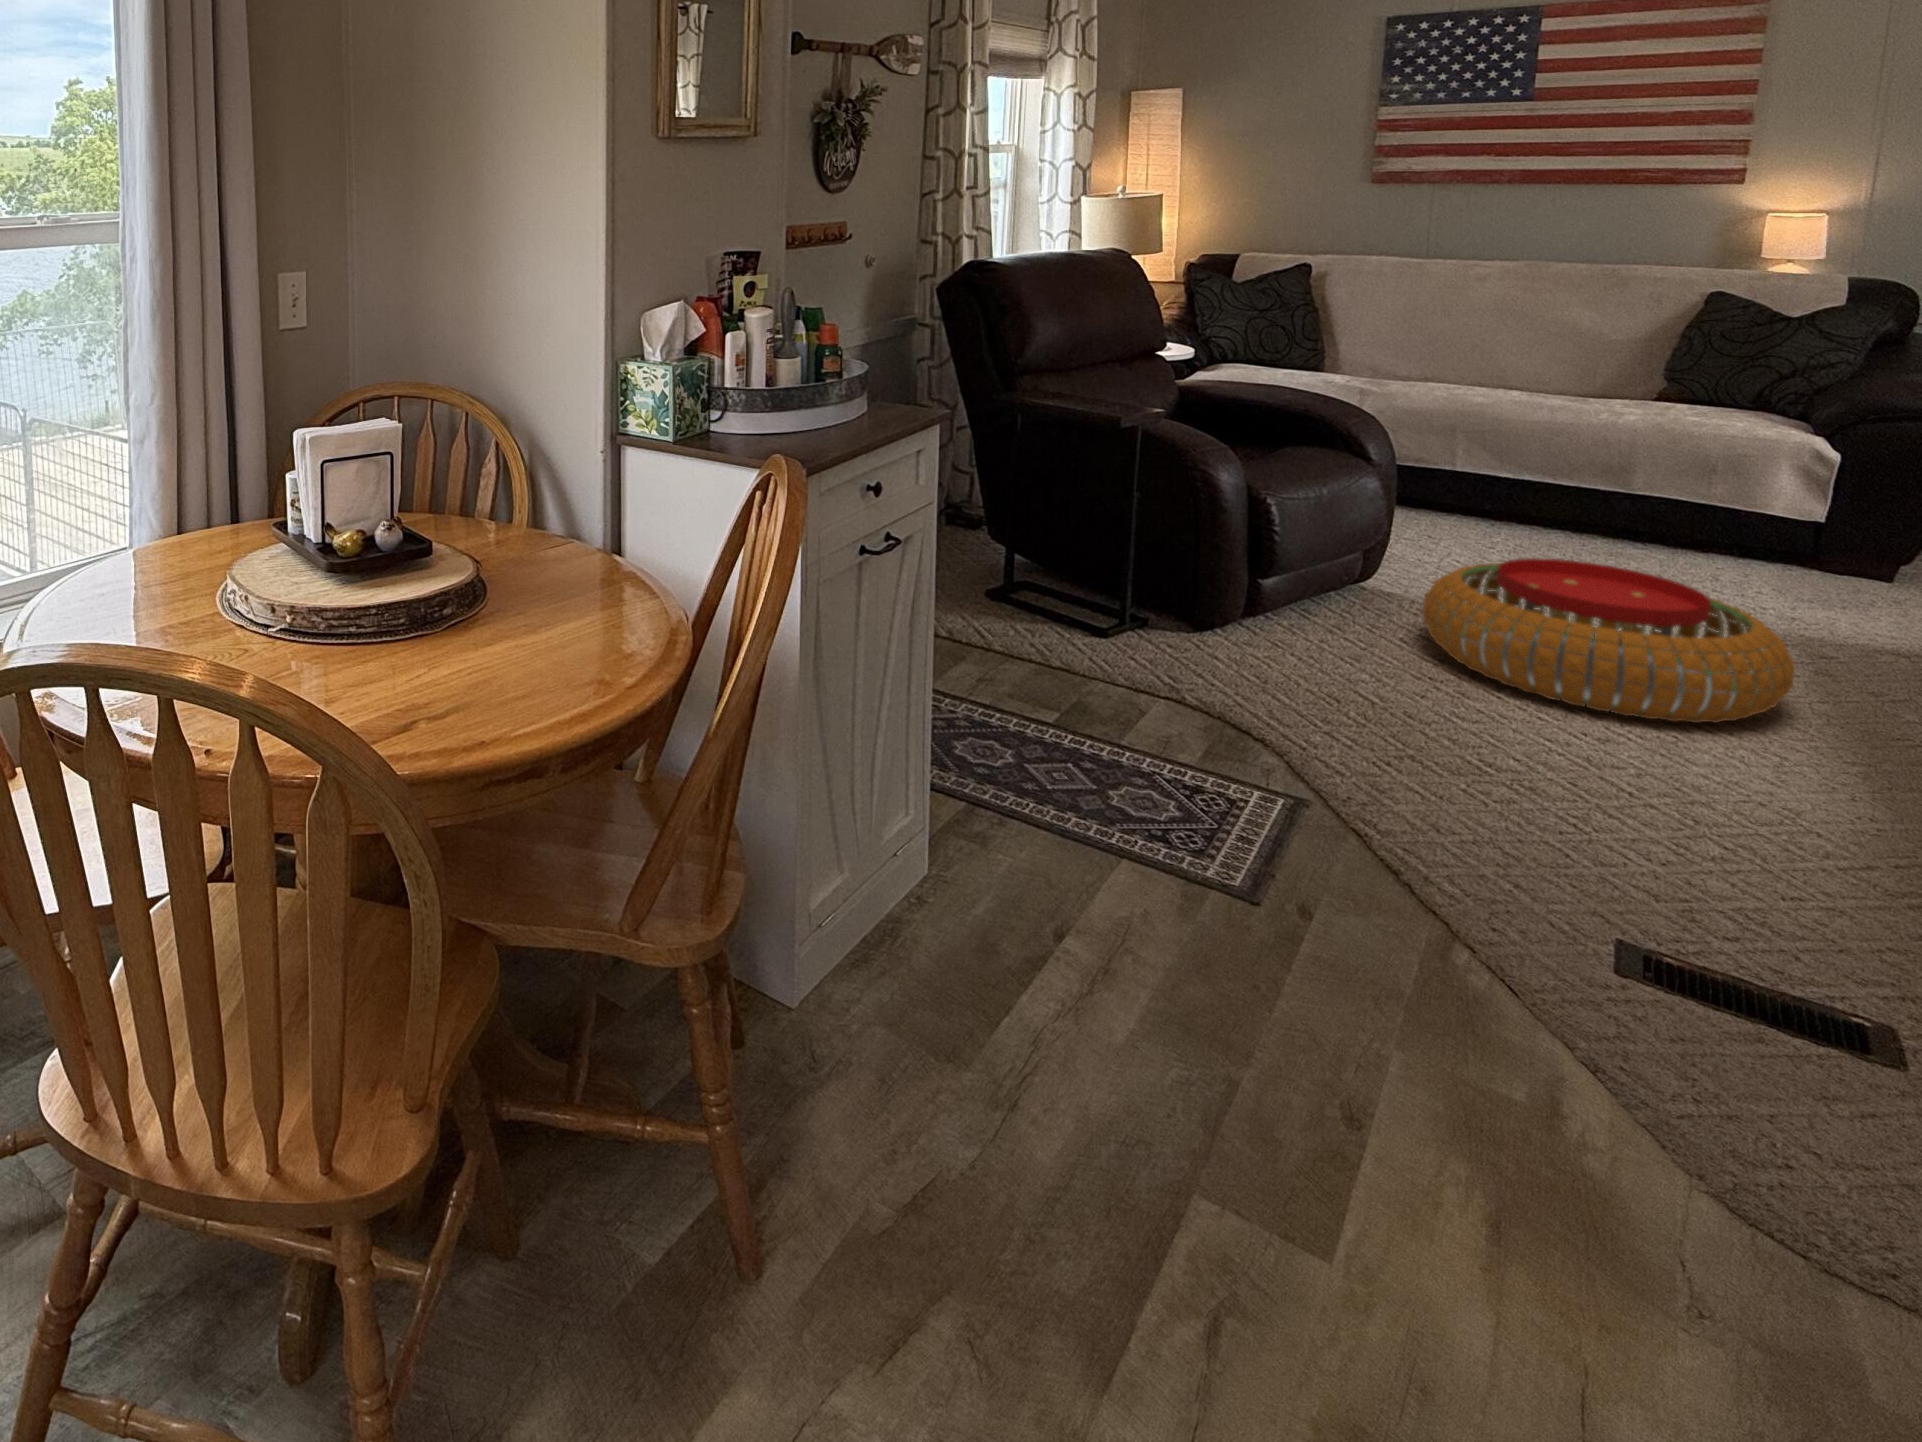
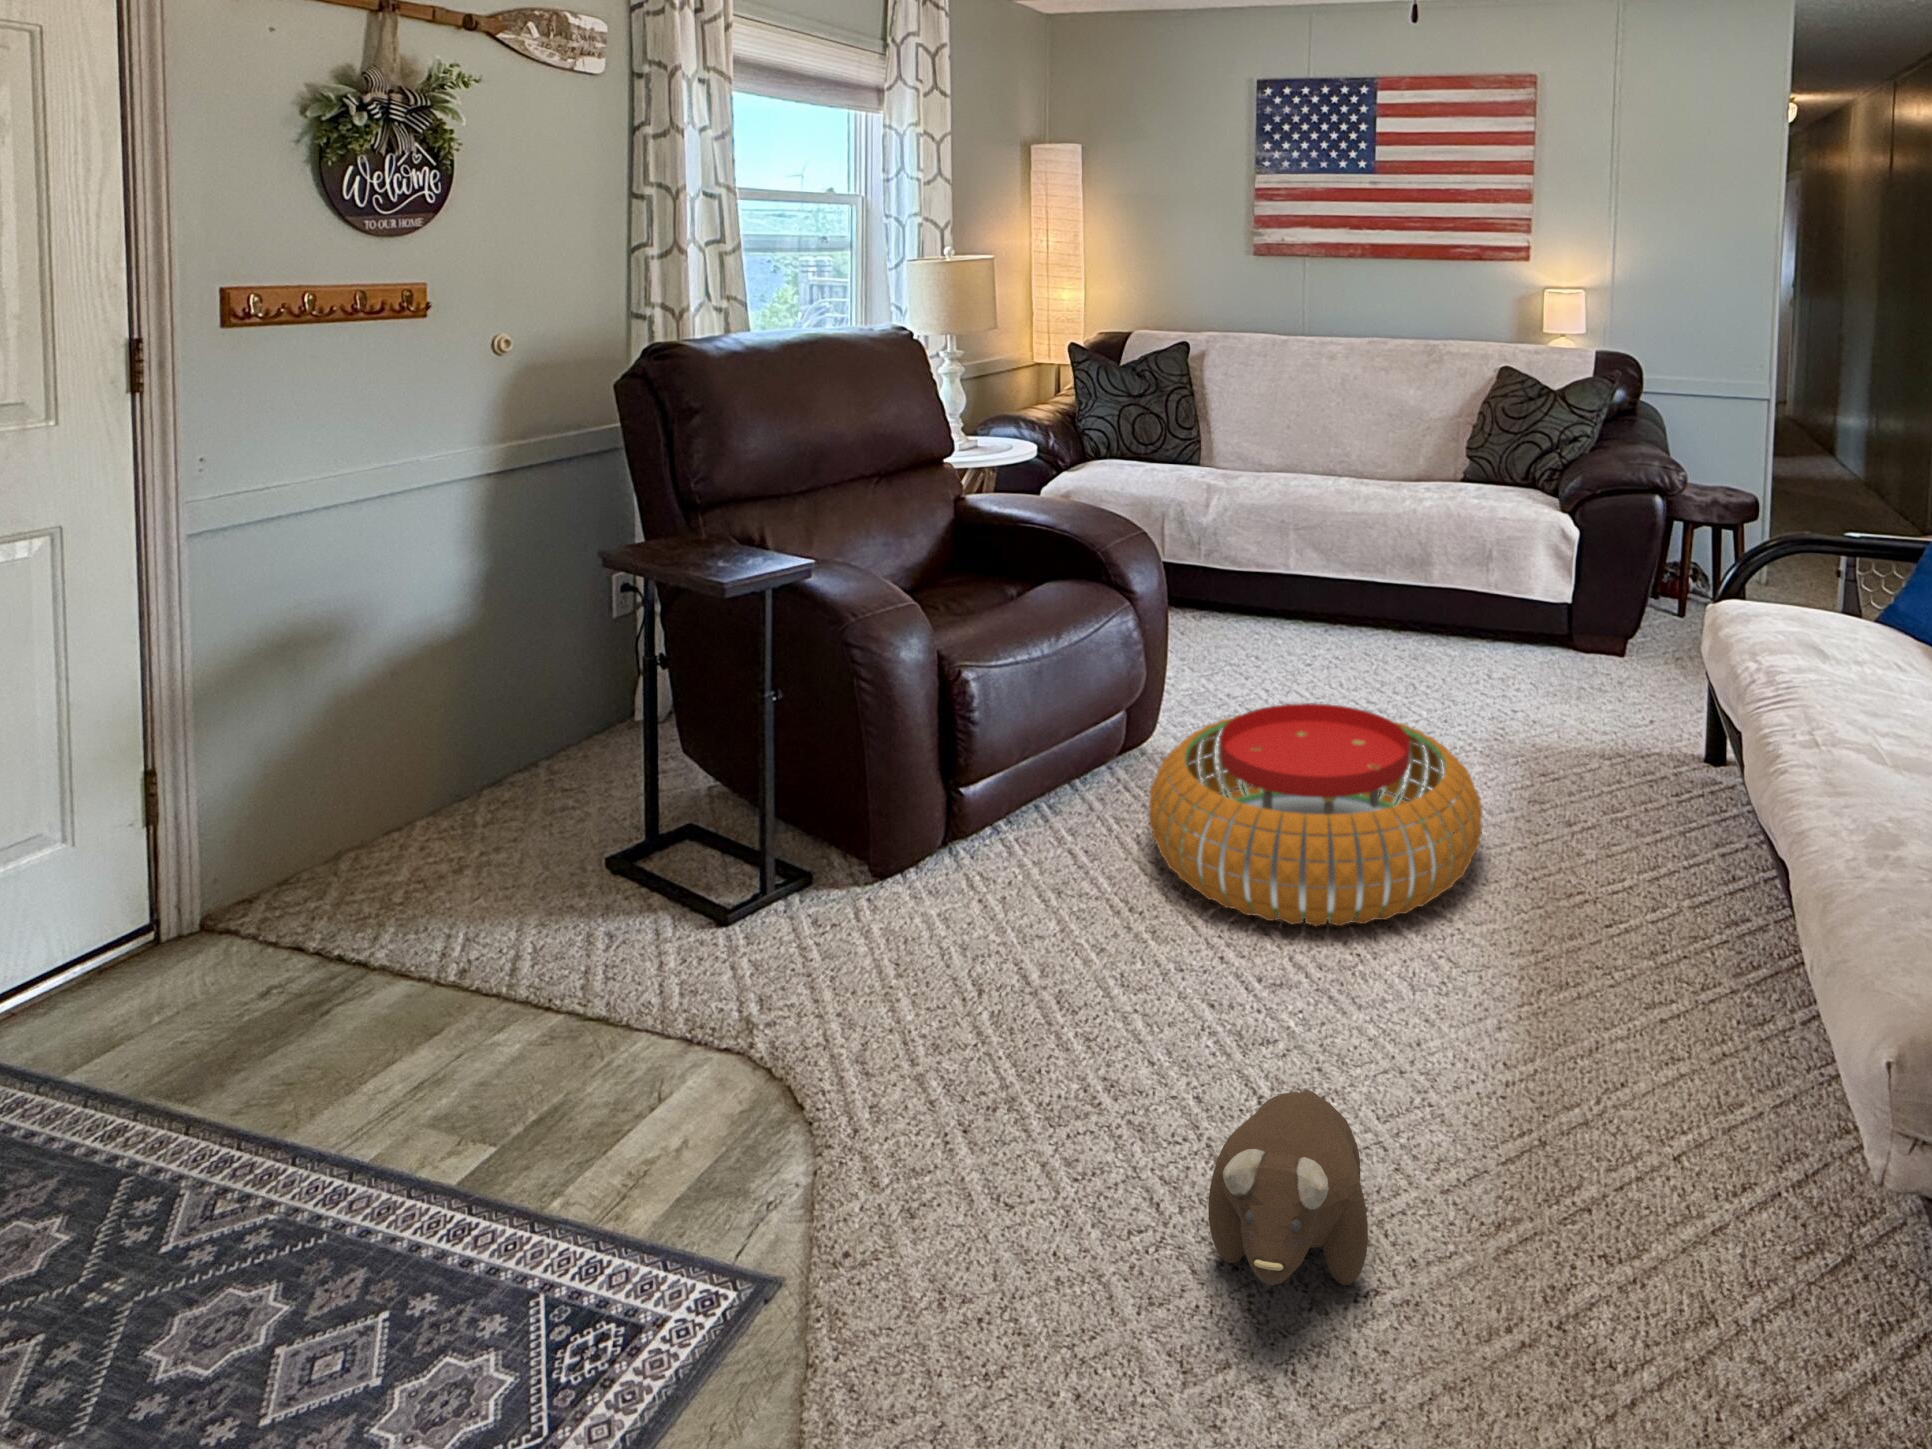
plush toy: none [1647,772,1804,893] -> present [1208,1091,1368,1285]

